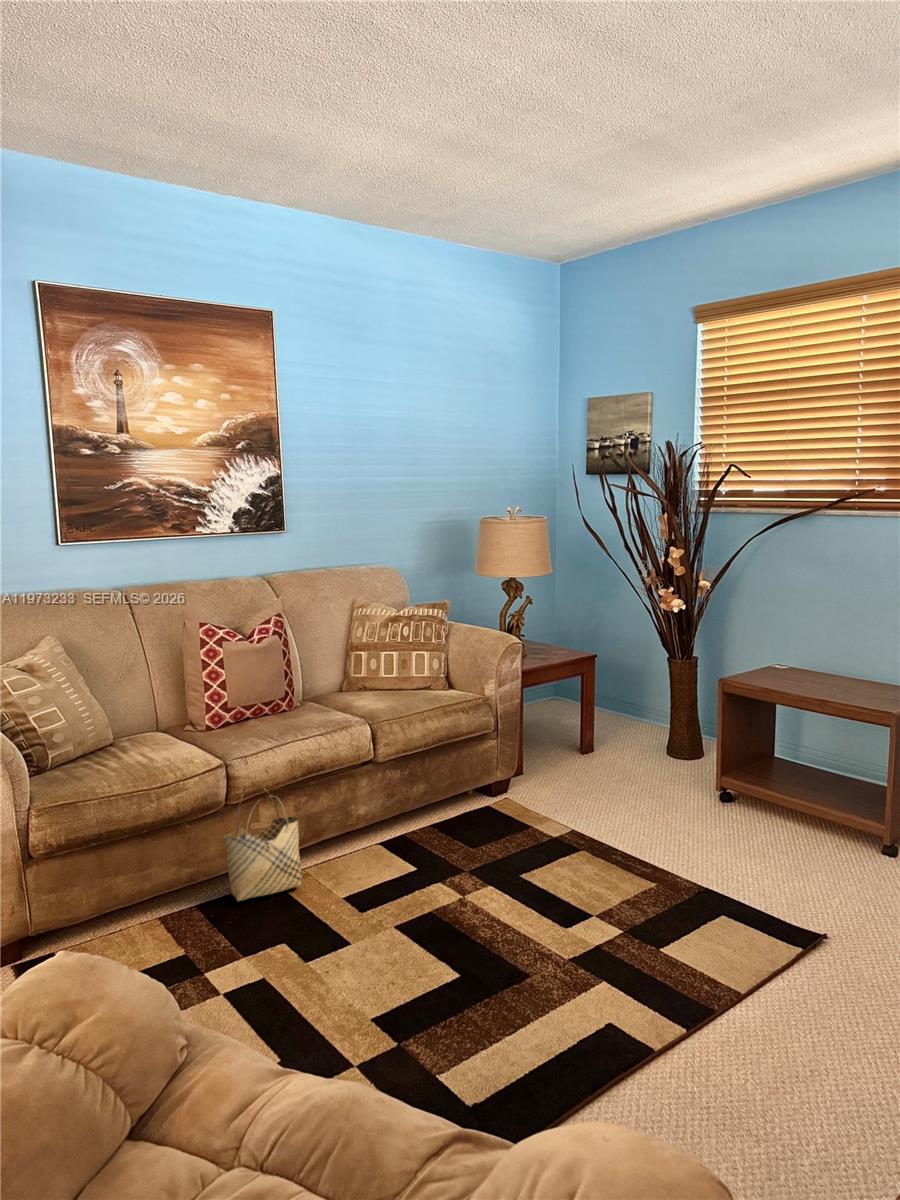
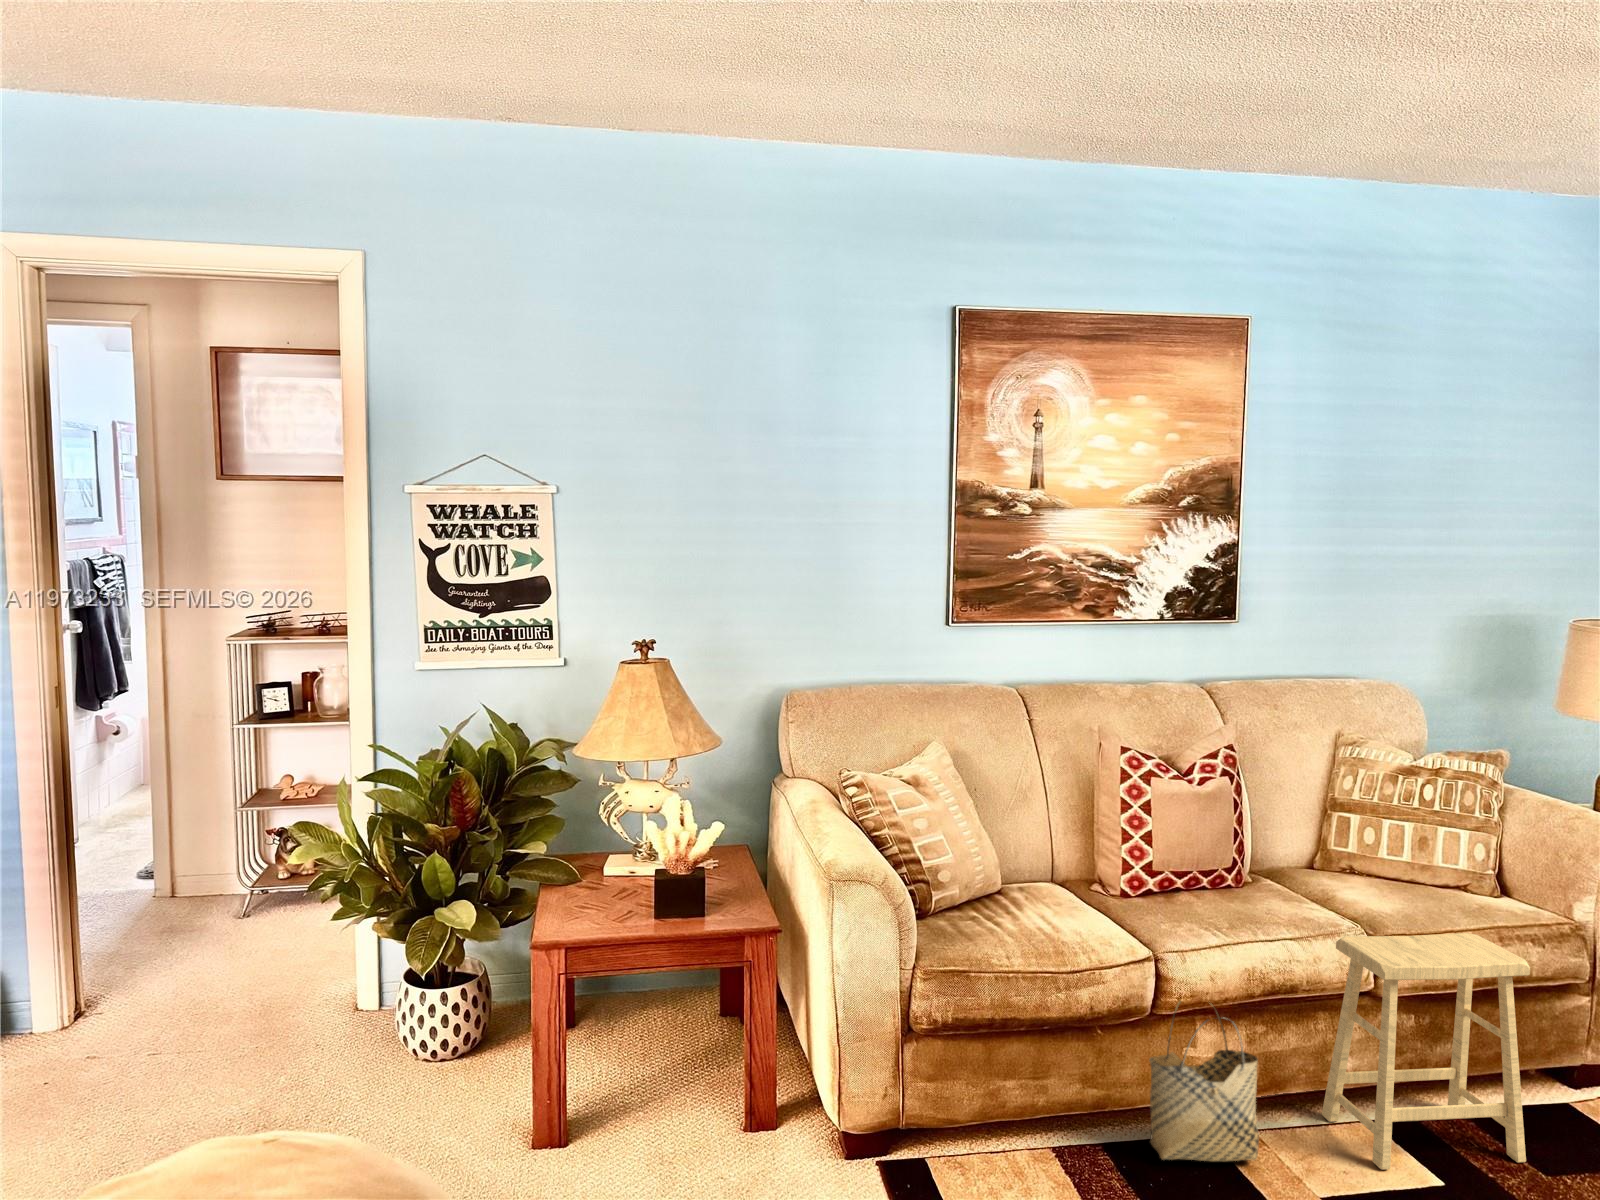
footstool: none [345,714,461,871] -> present [1322,933,1530,1170]

